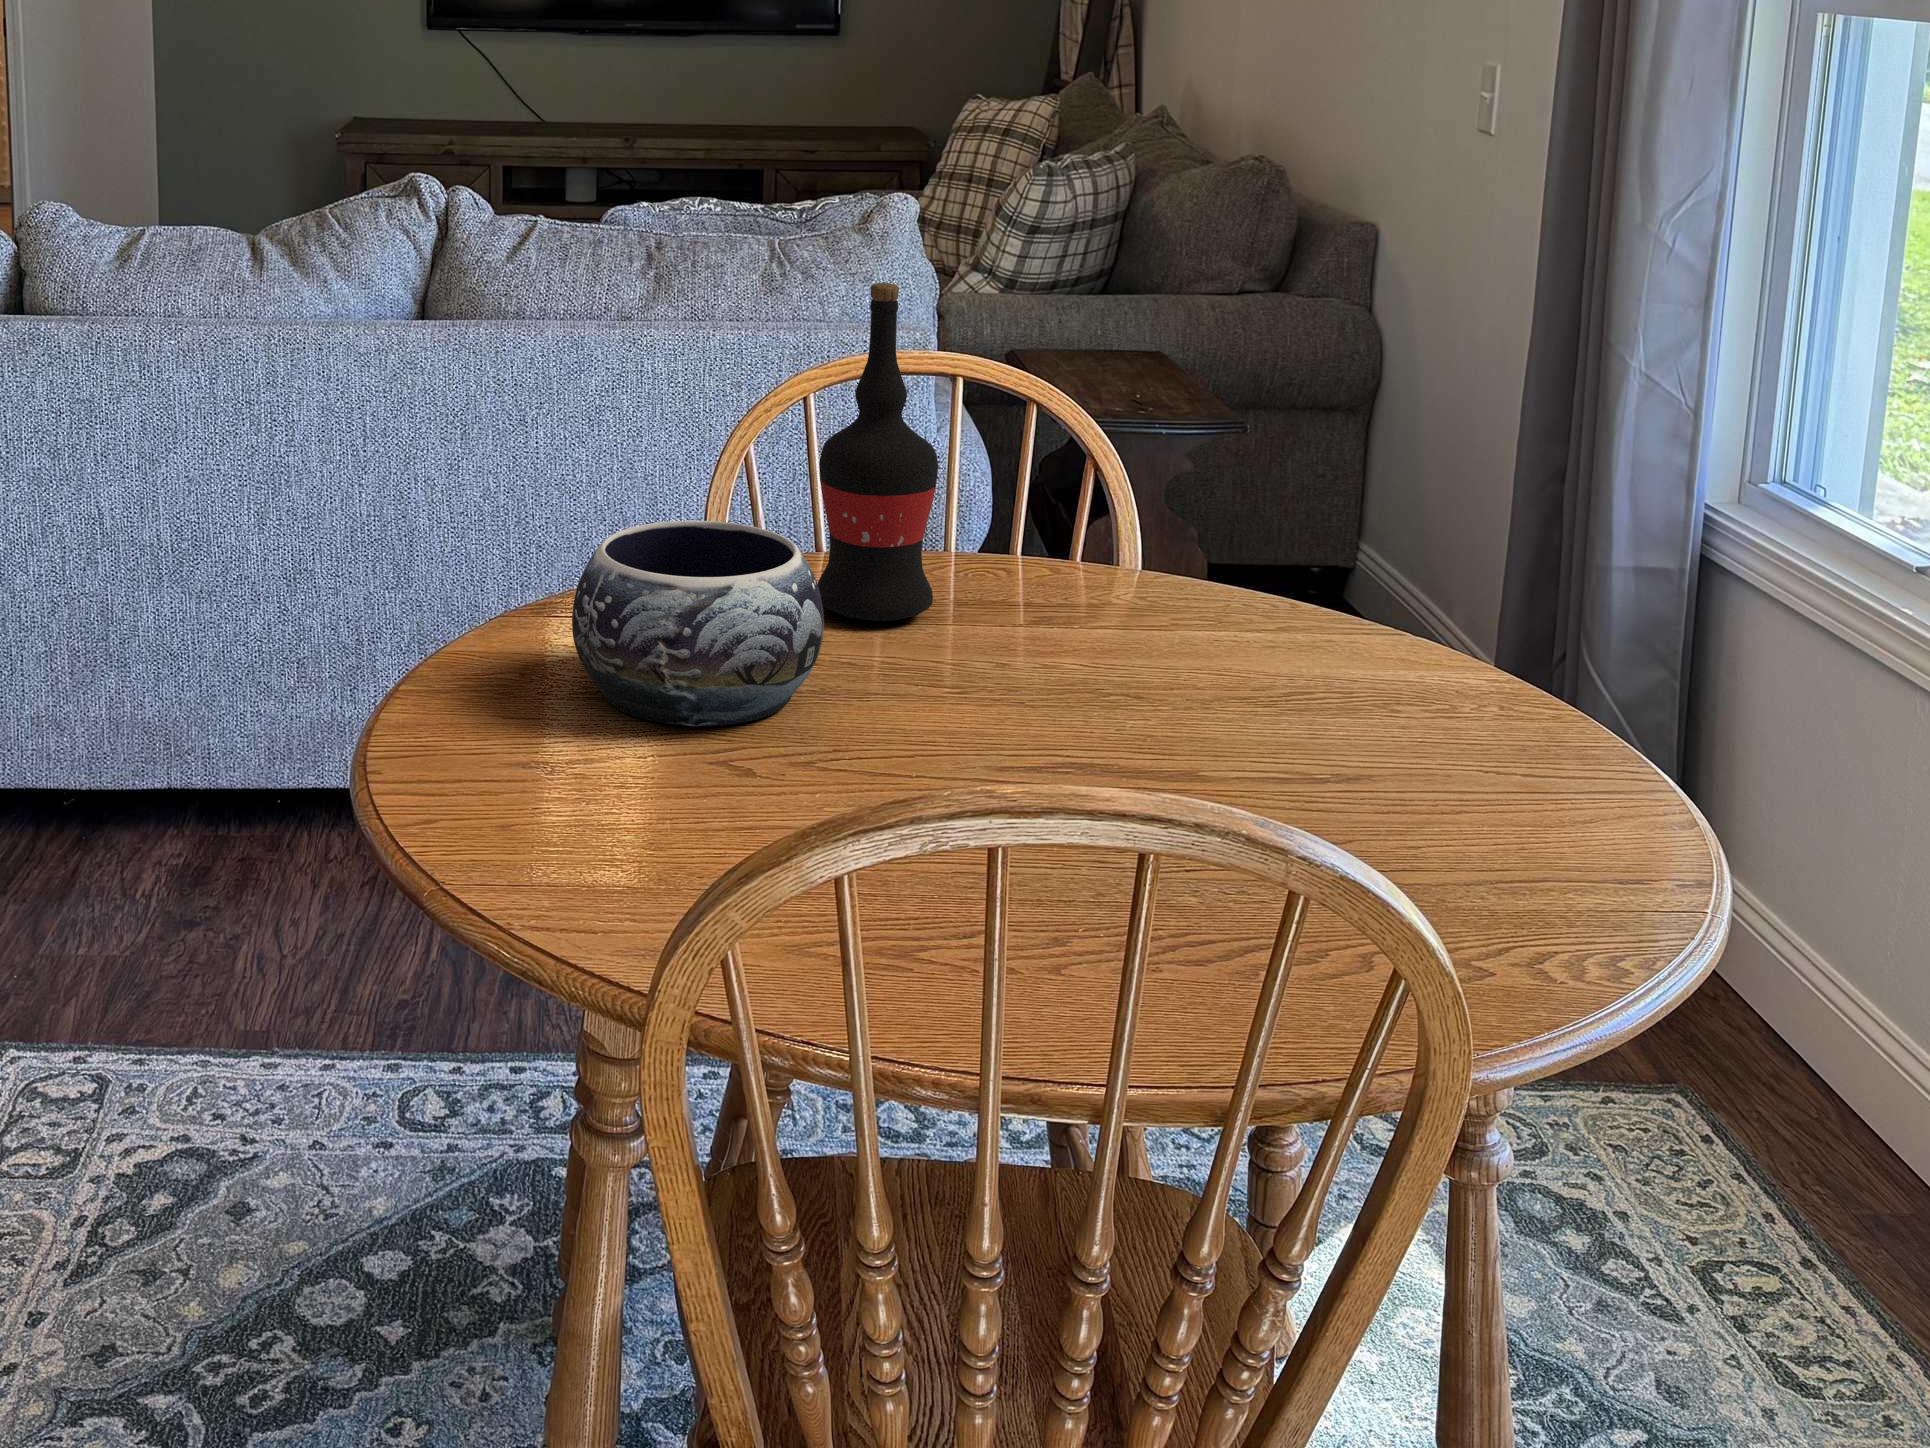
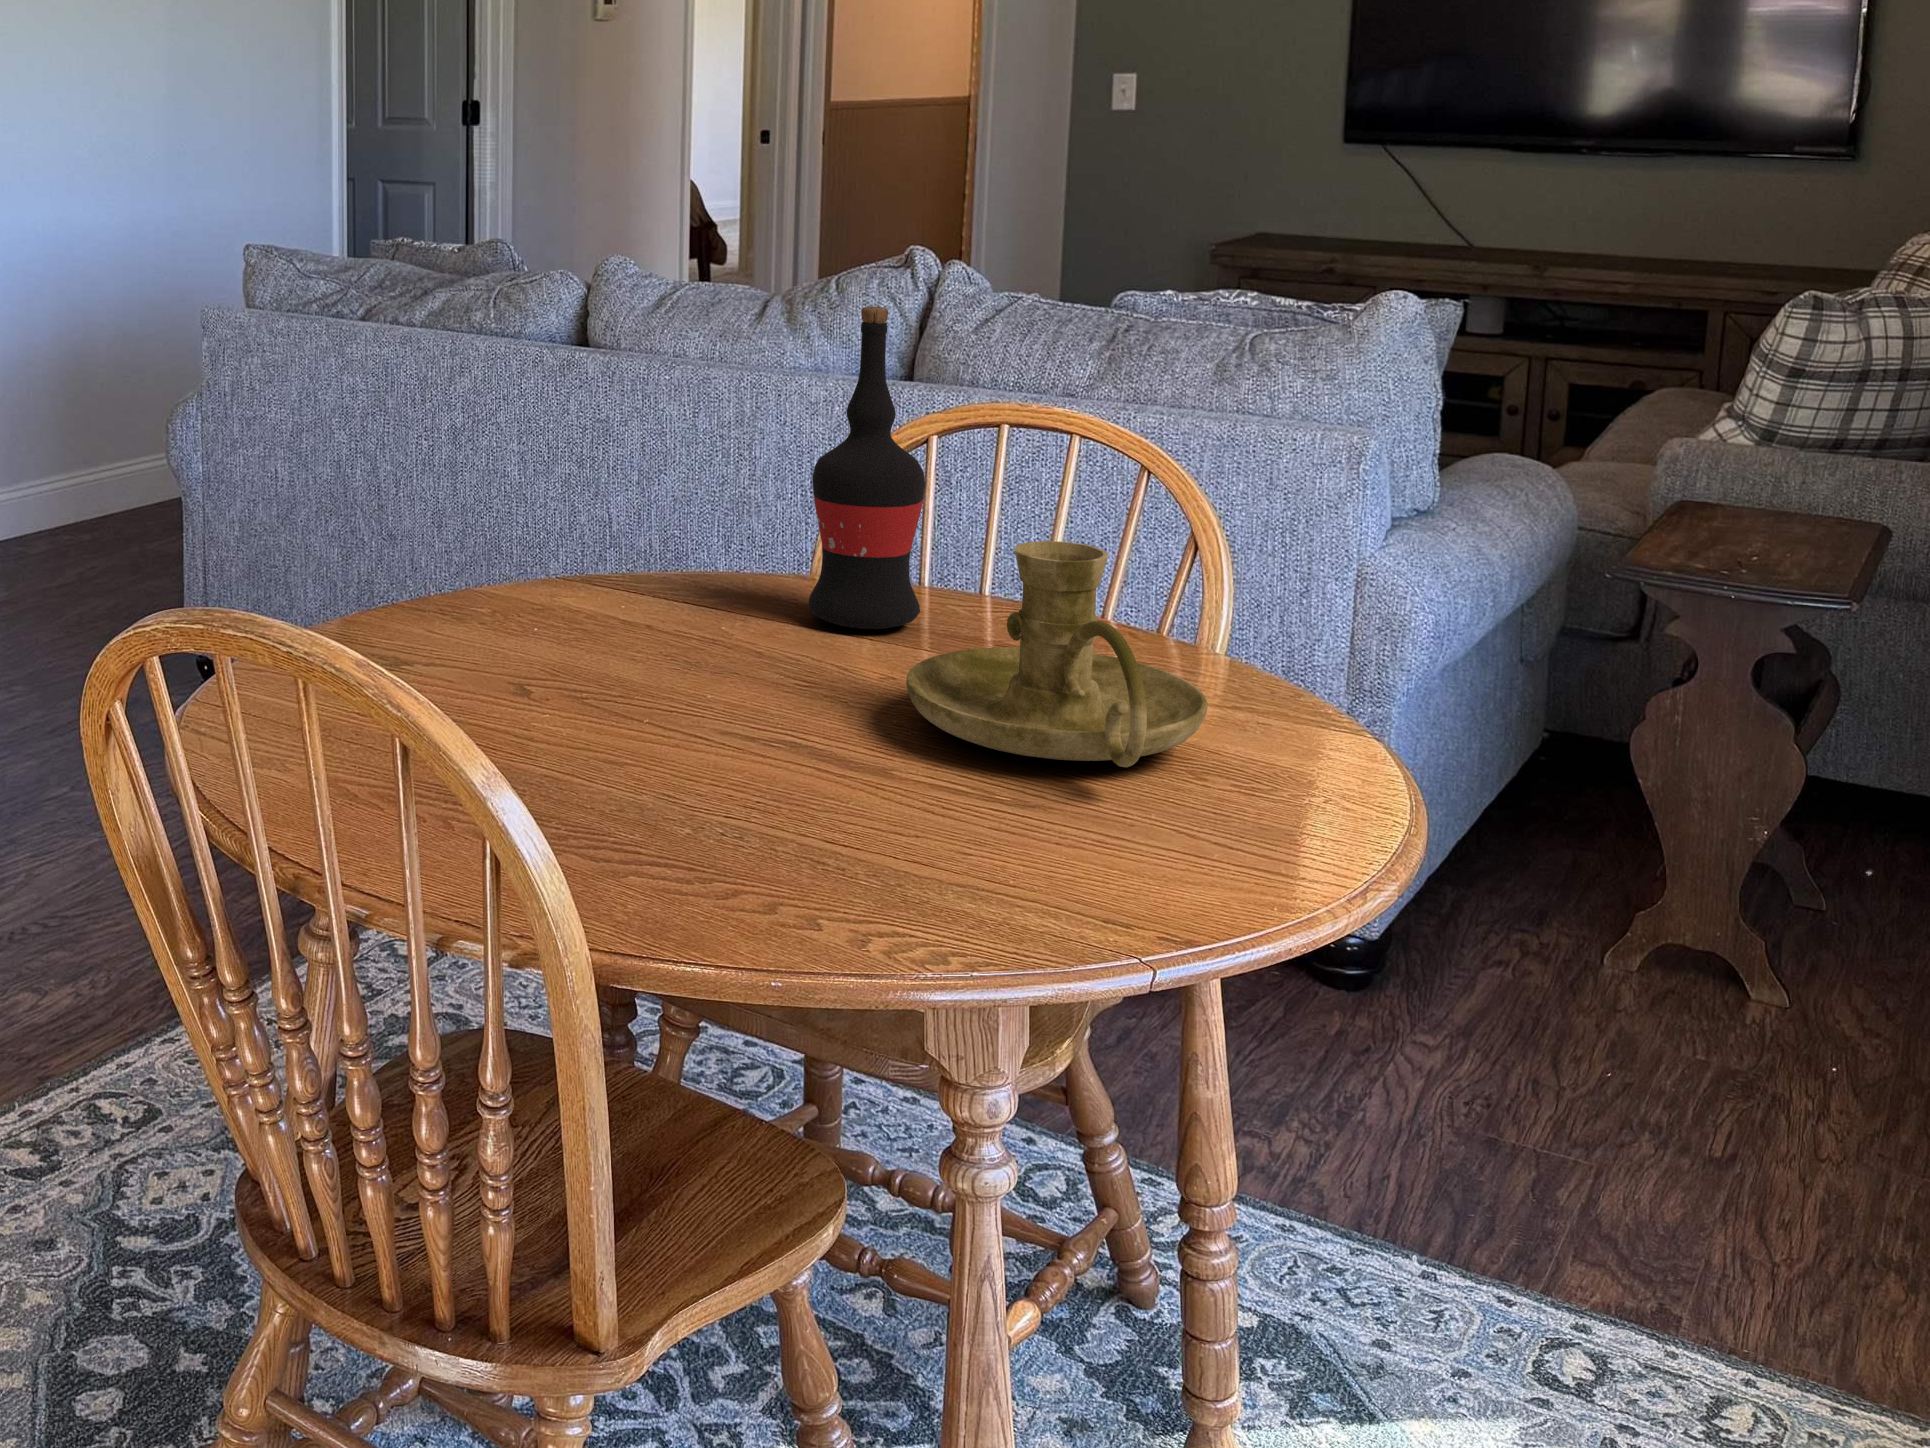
candle holder: none [1101,510,1449,729] -> present [906,541,1208,767]
decorative bowl: present [572,521,824,726] -> none [479,490,699,658]

